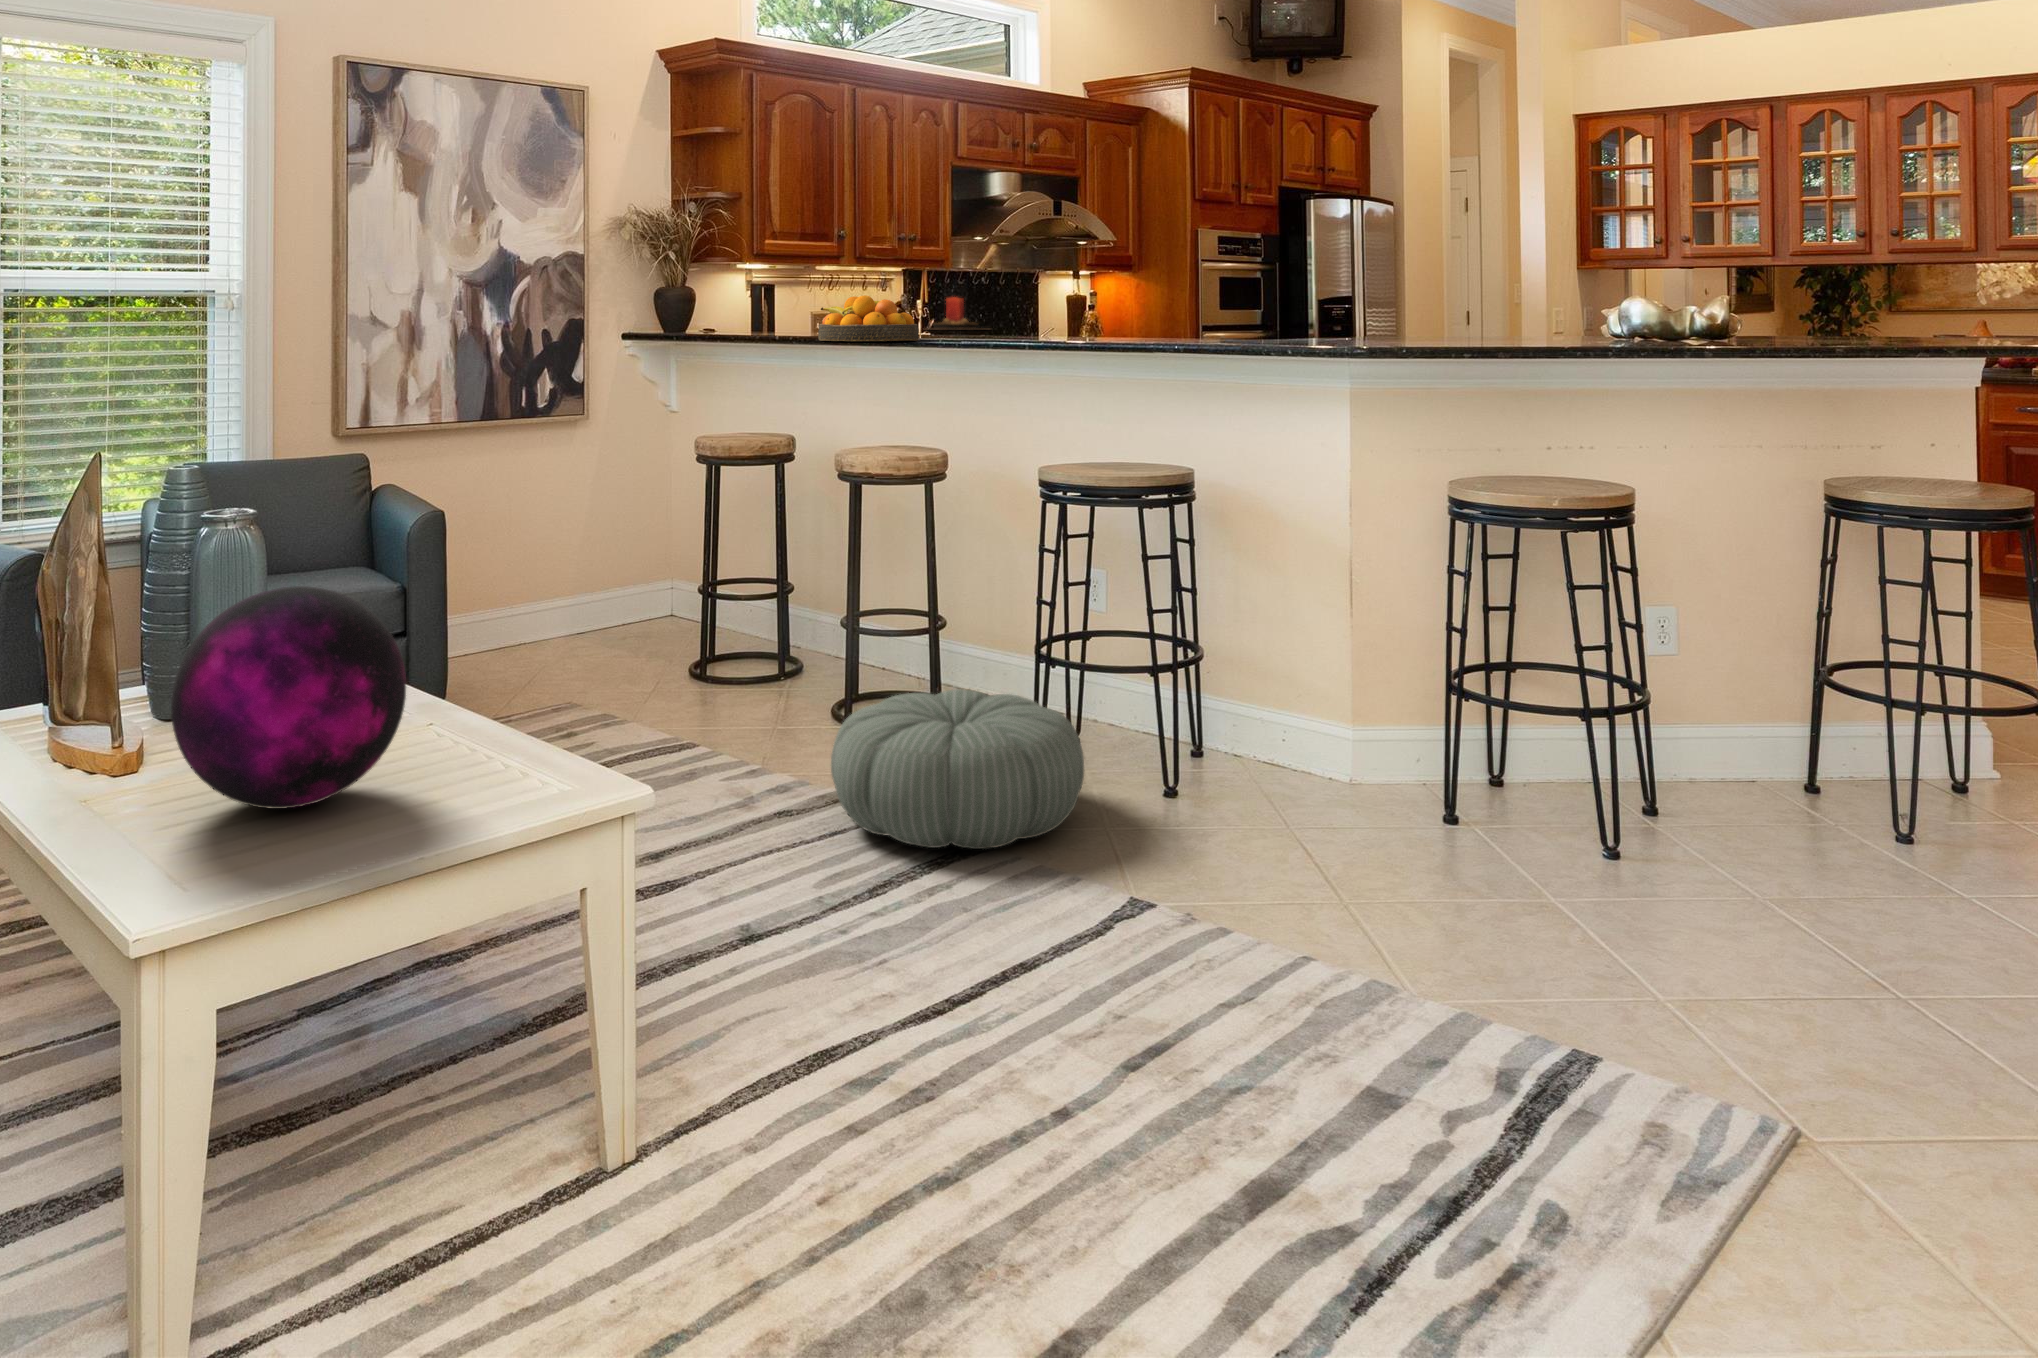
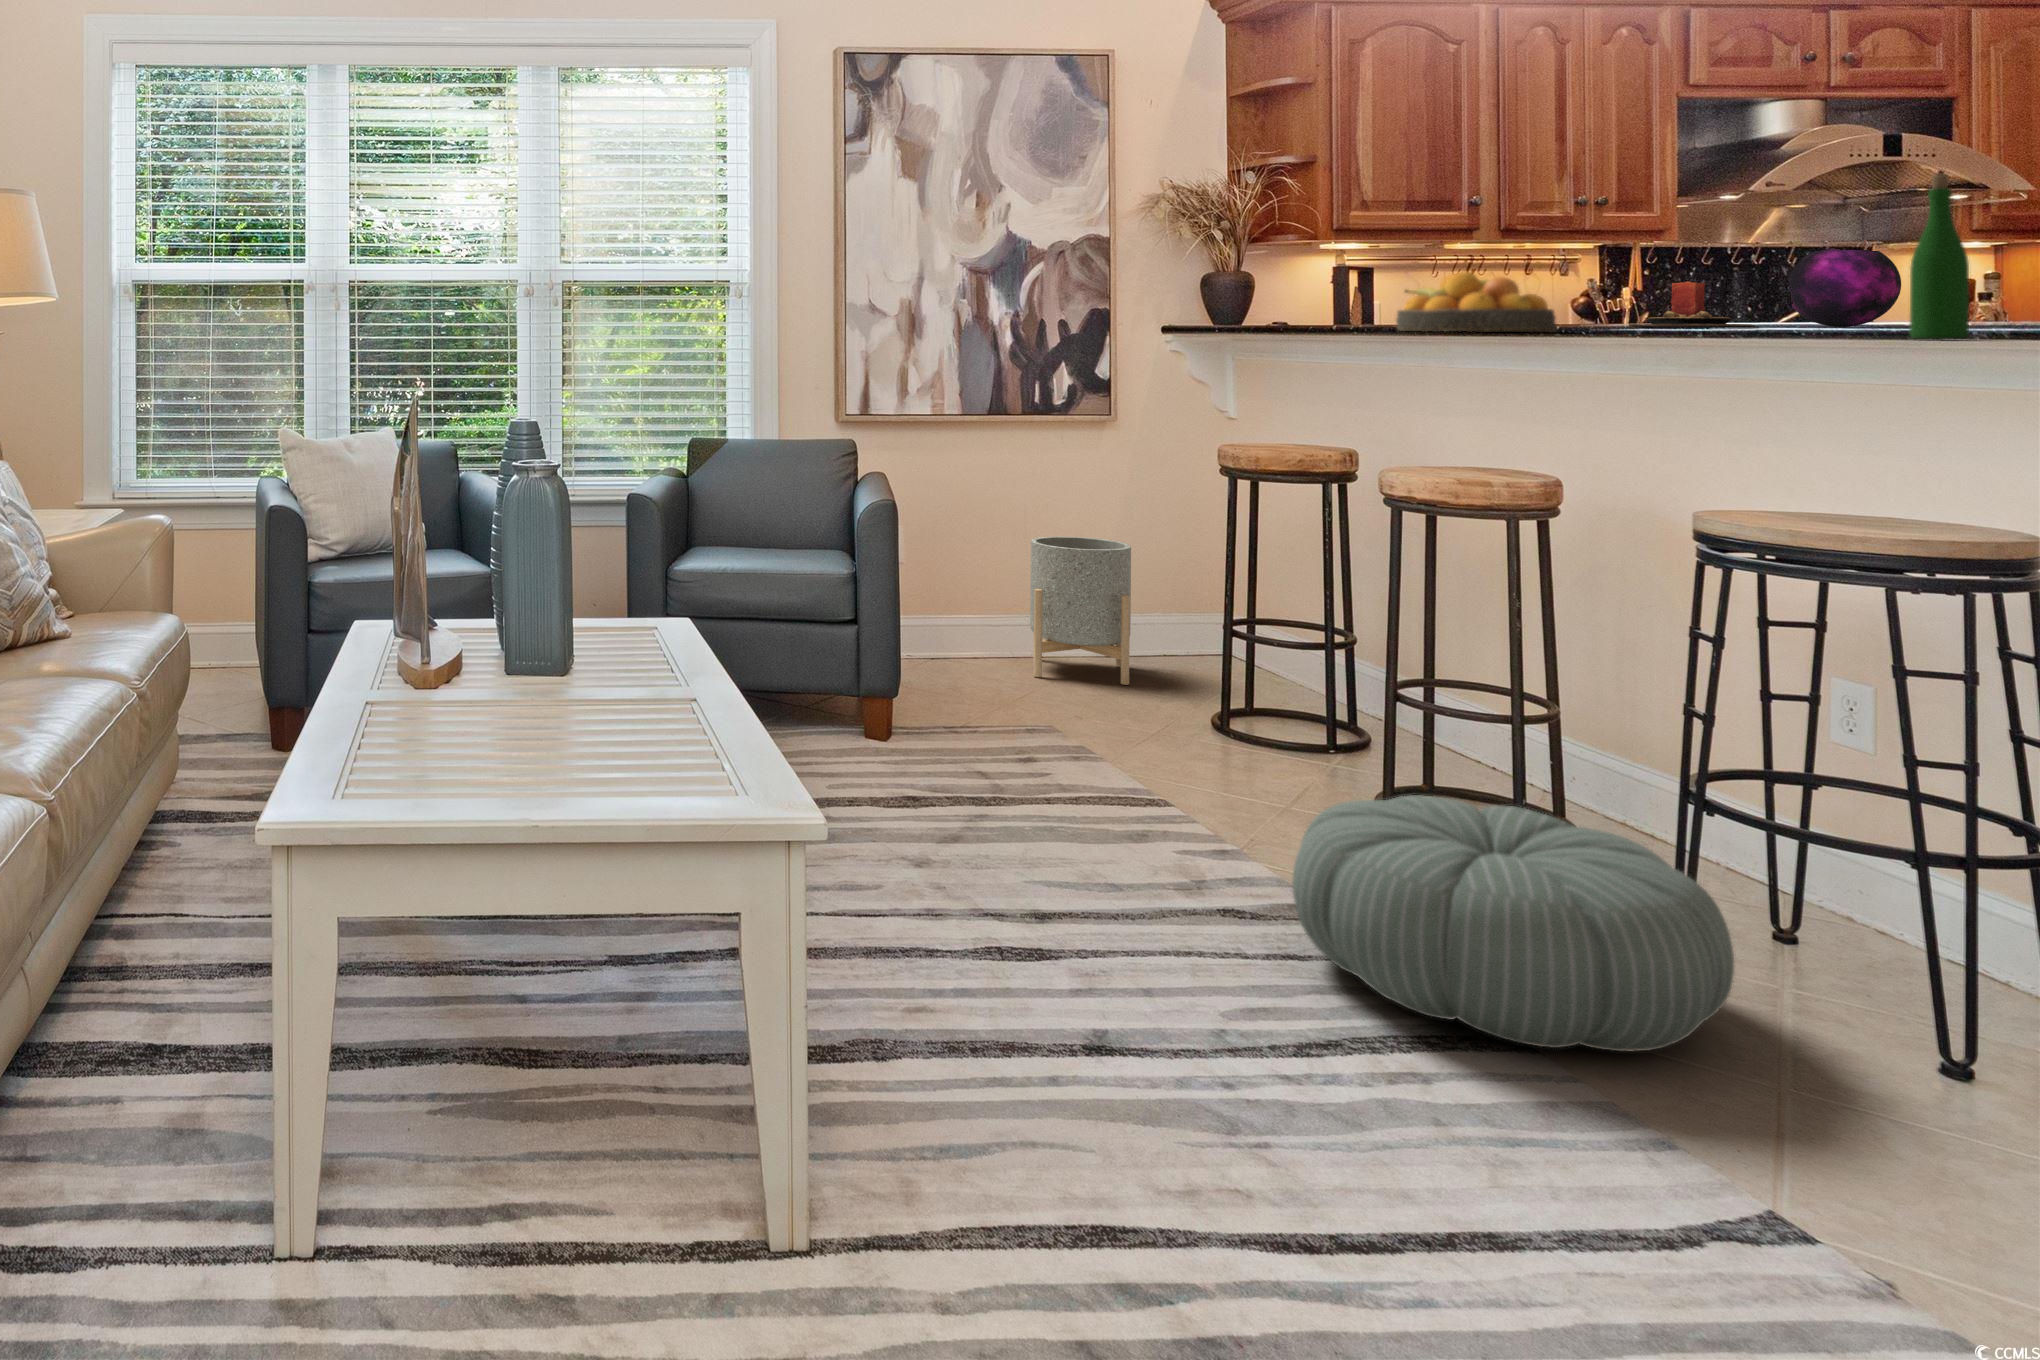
wine bottle: none [1128,246,1155,349] -> present [1910,173,1969,339]
planter: none [524,529,615,663] -> present [1030,537,1131,685]
decorative orb: present [171,586,406,809] -> present [1789,248,1901,327]

